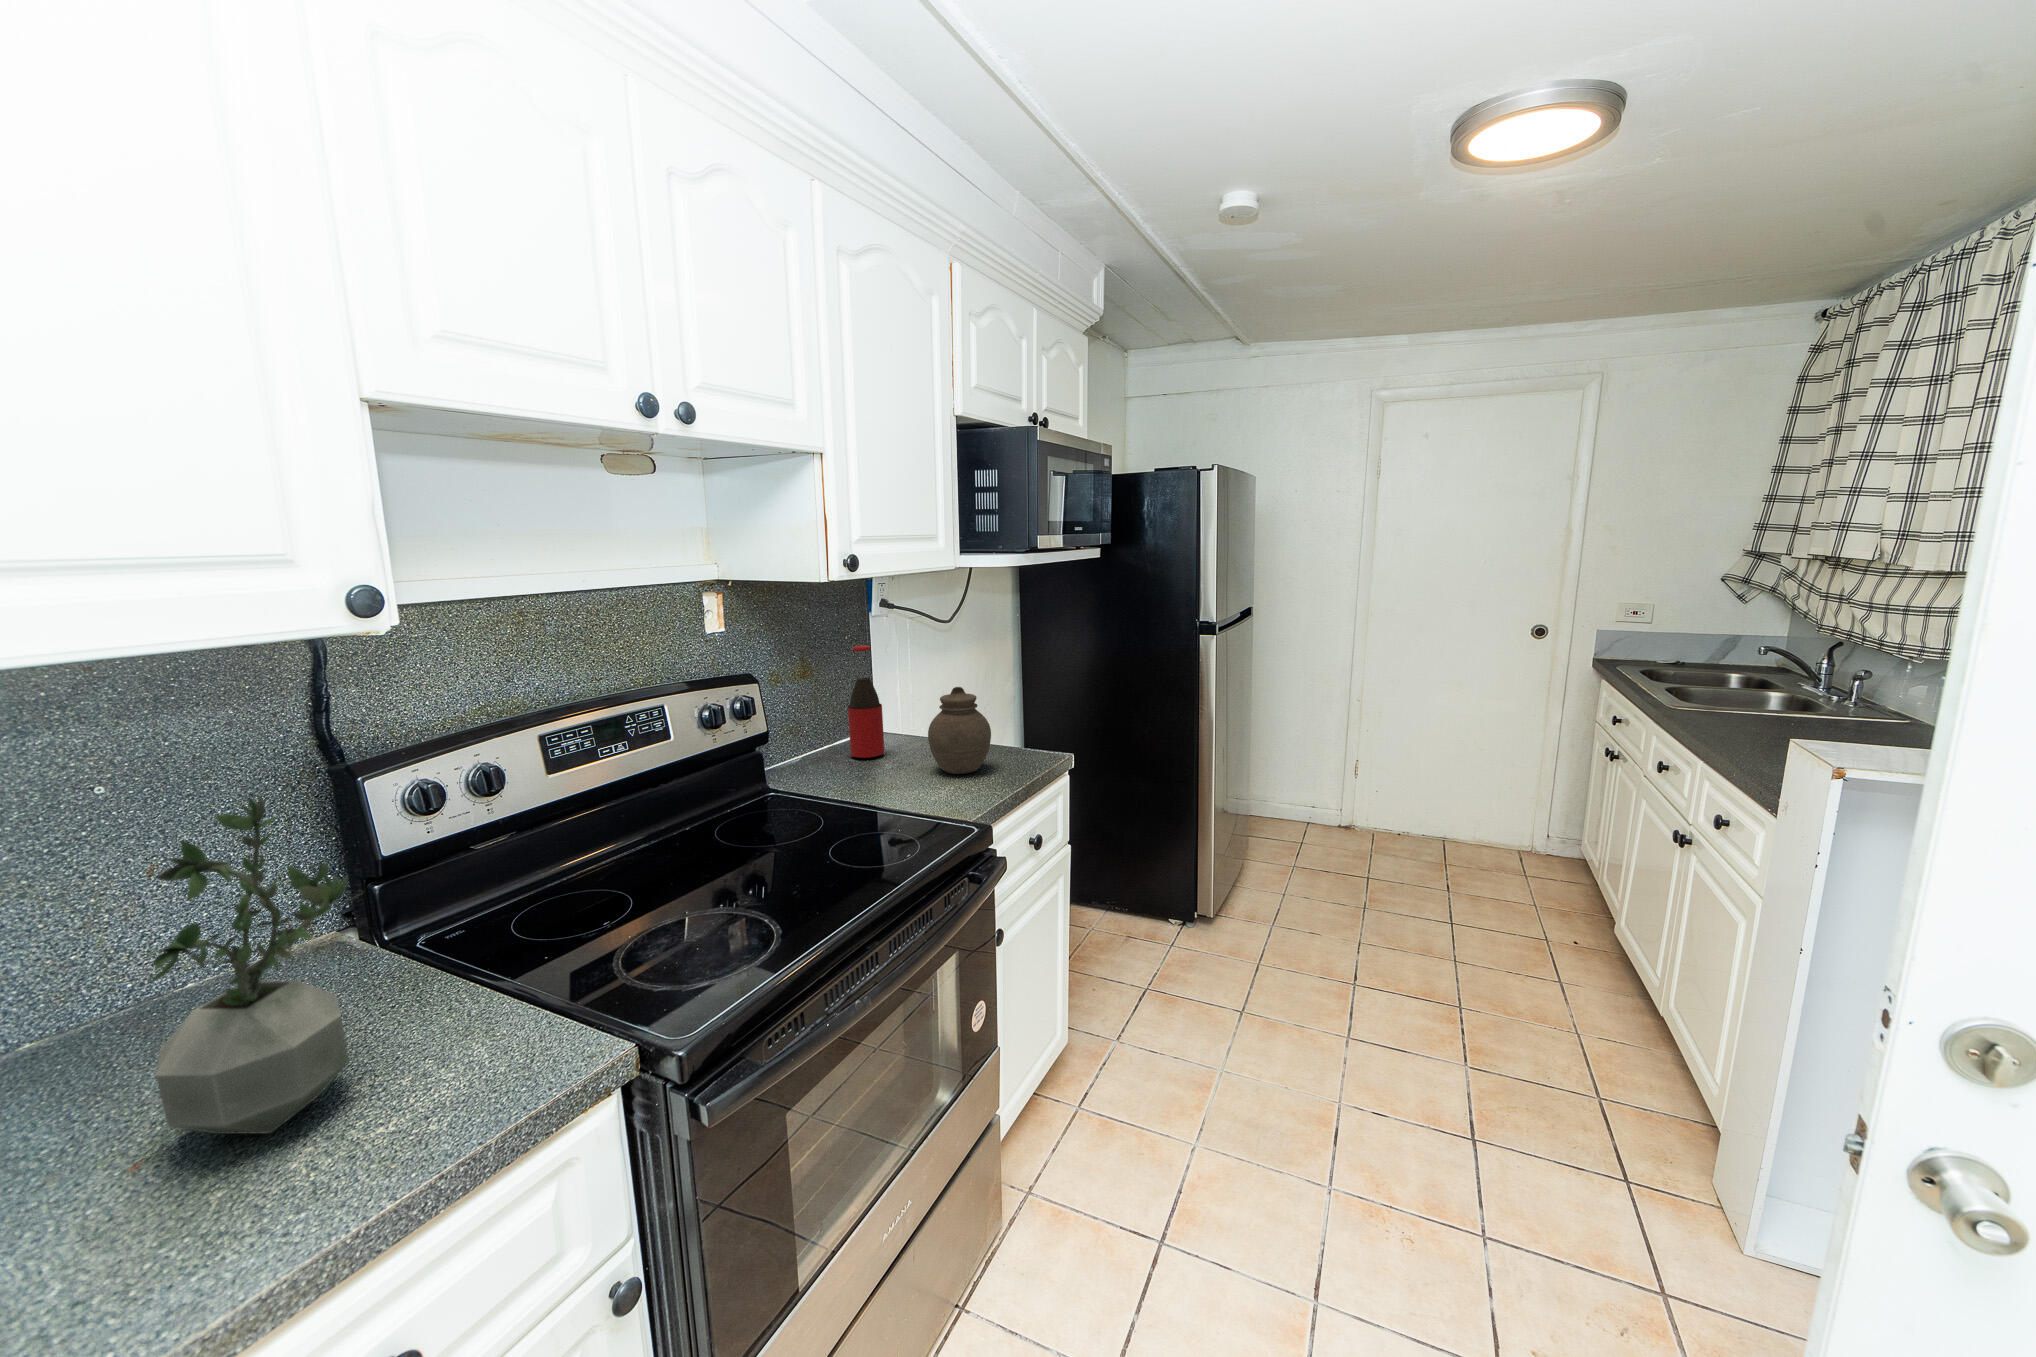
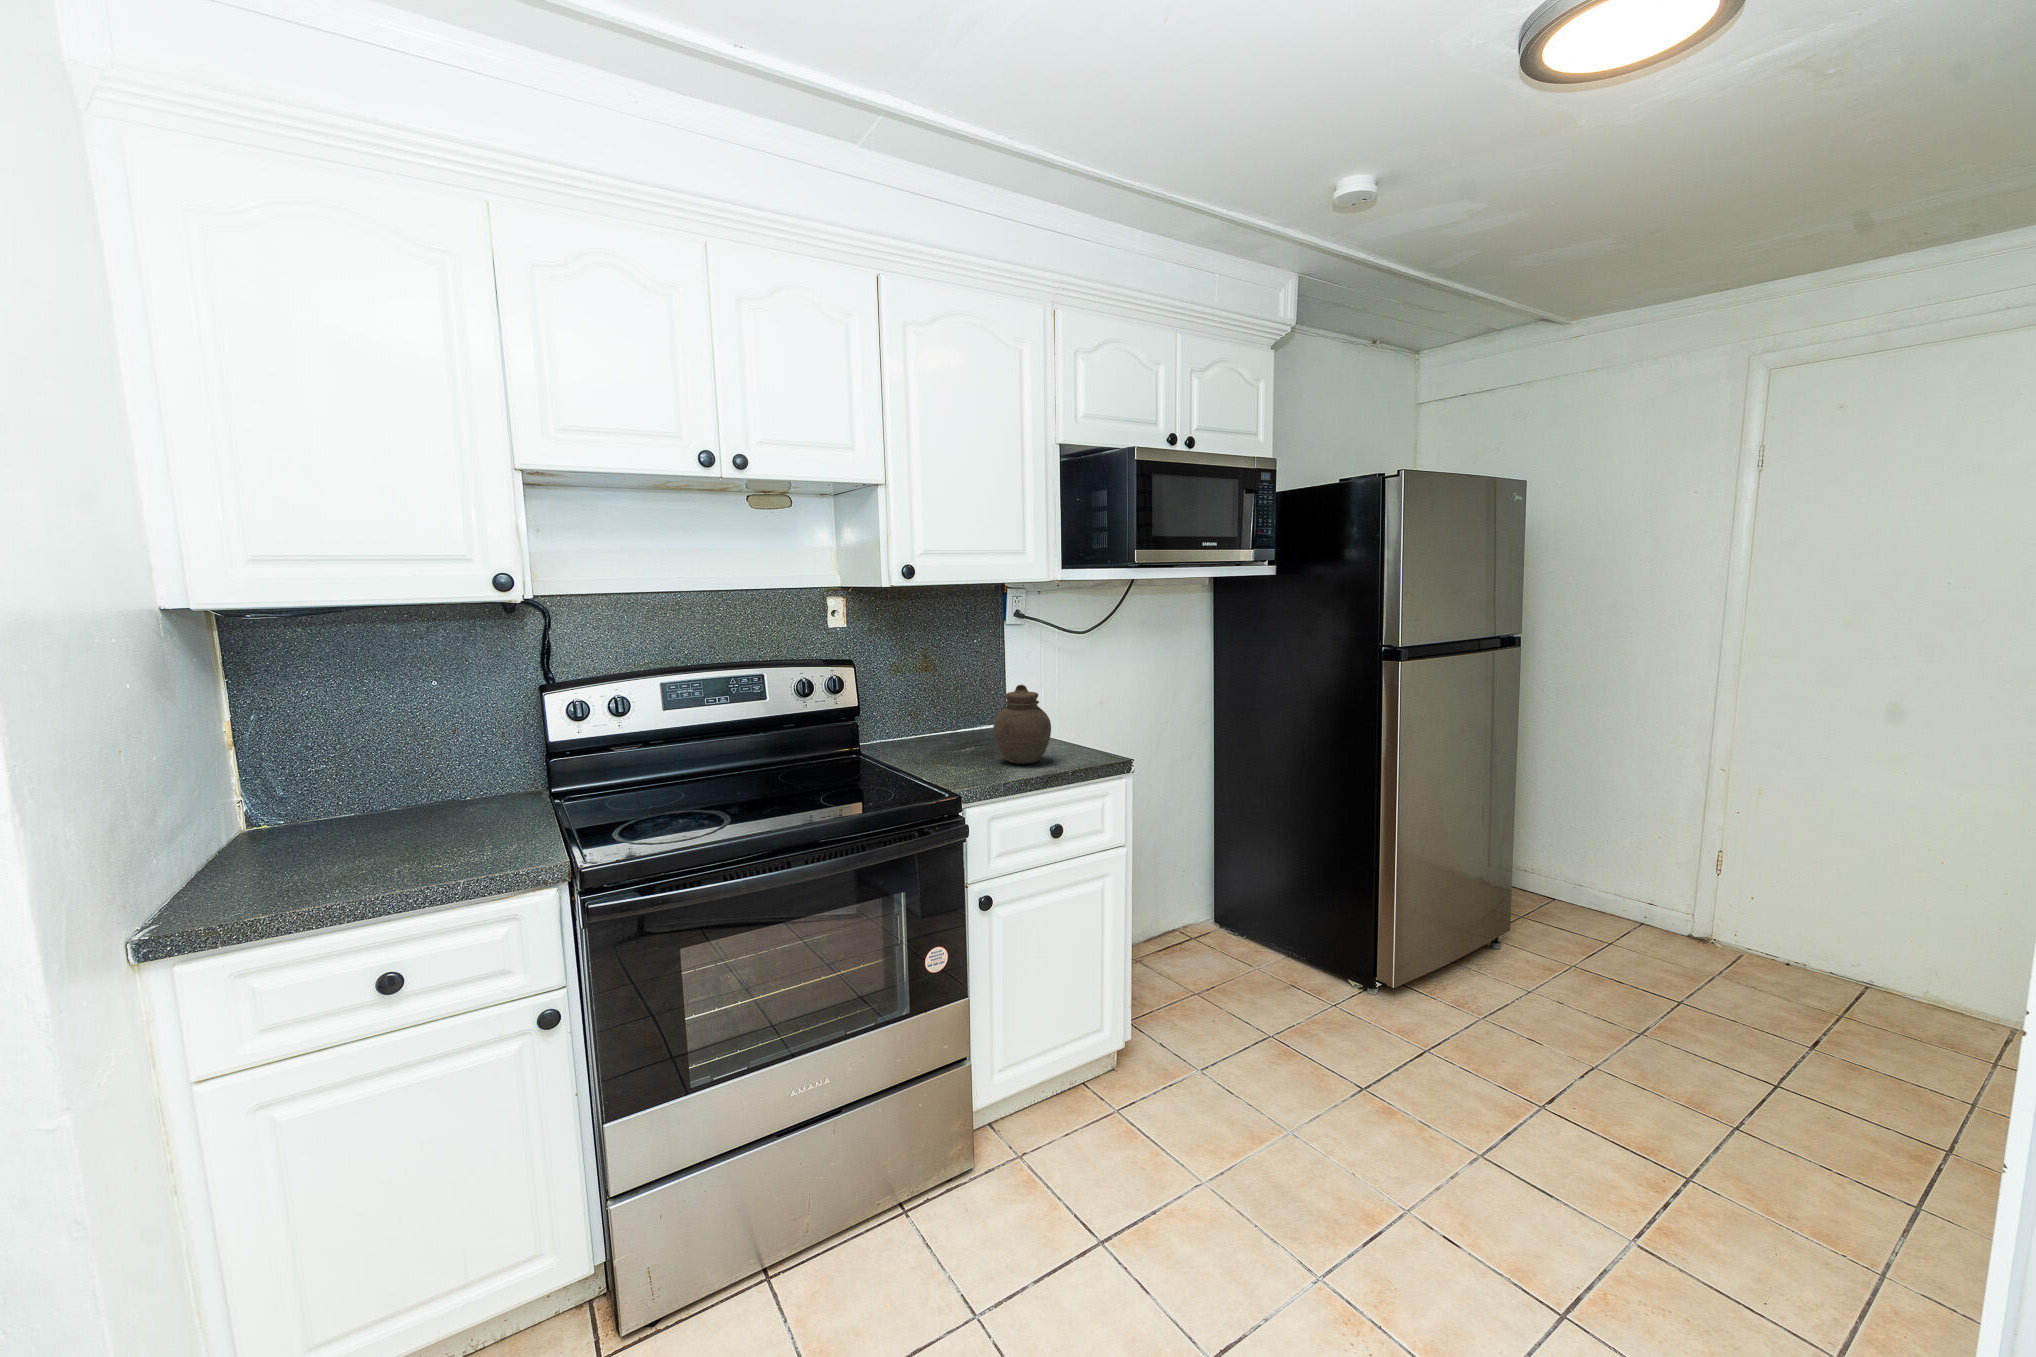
bottle: present [848,646,885,758] -> none [959,645,989,745]
potted plant: present [145,796,362,1134] -> none [360,683,479,862]

